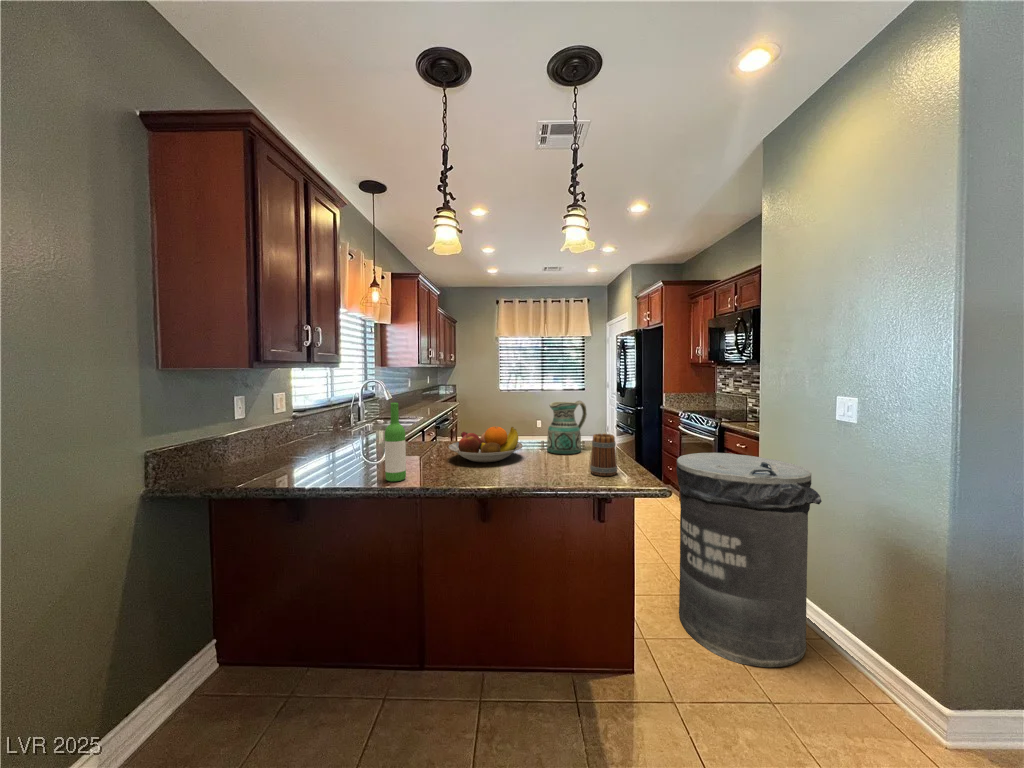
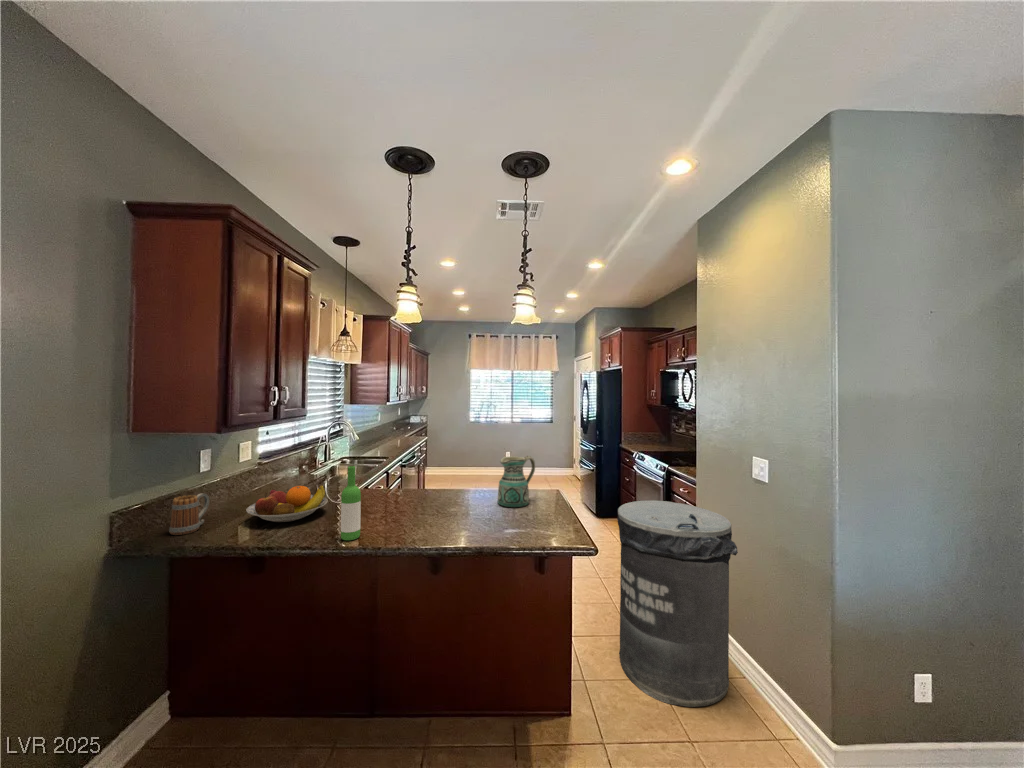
fruit bowl: present [449,427,523,462] -> present [246,485,328,522]
mug: present [590,433,617,476] -> present [169,494,209,535]

